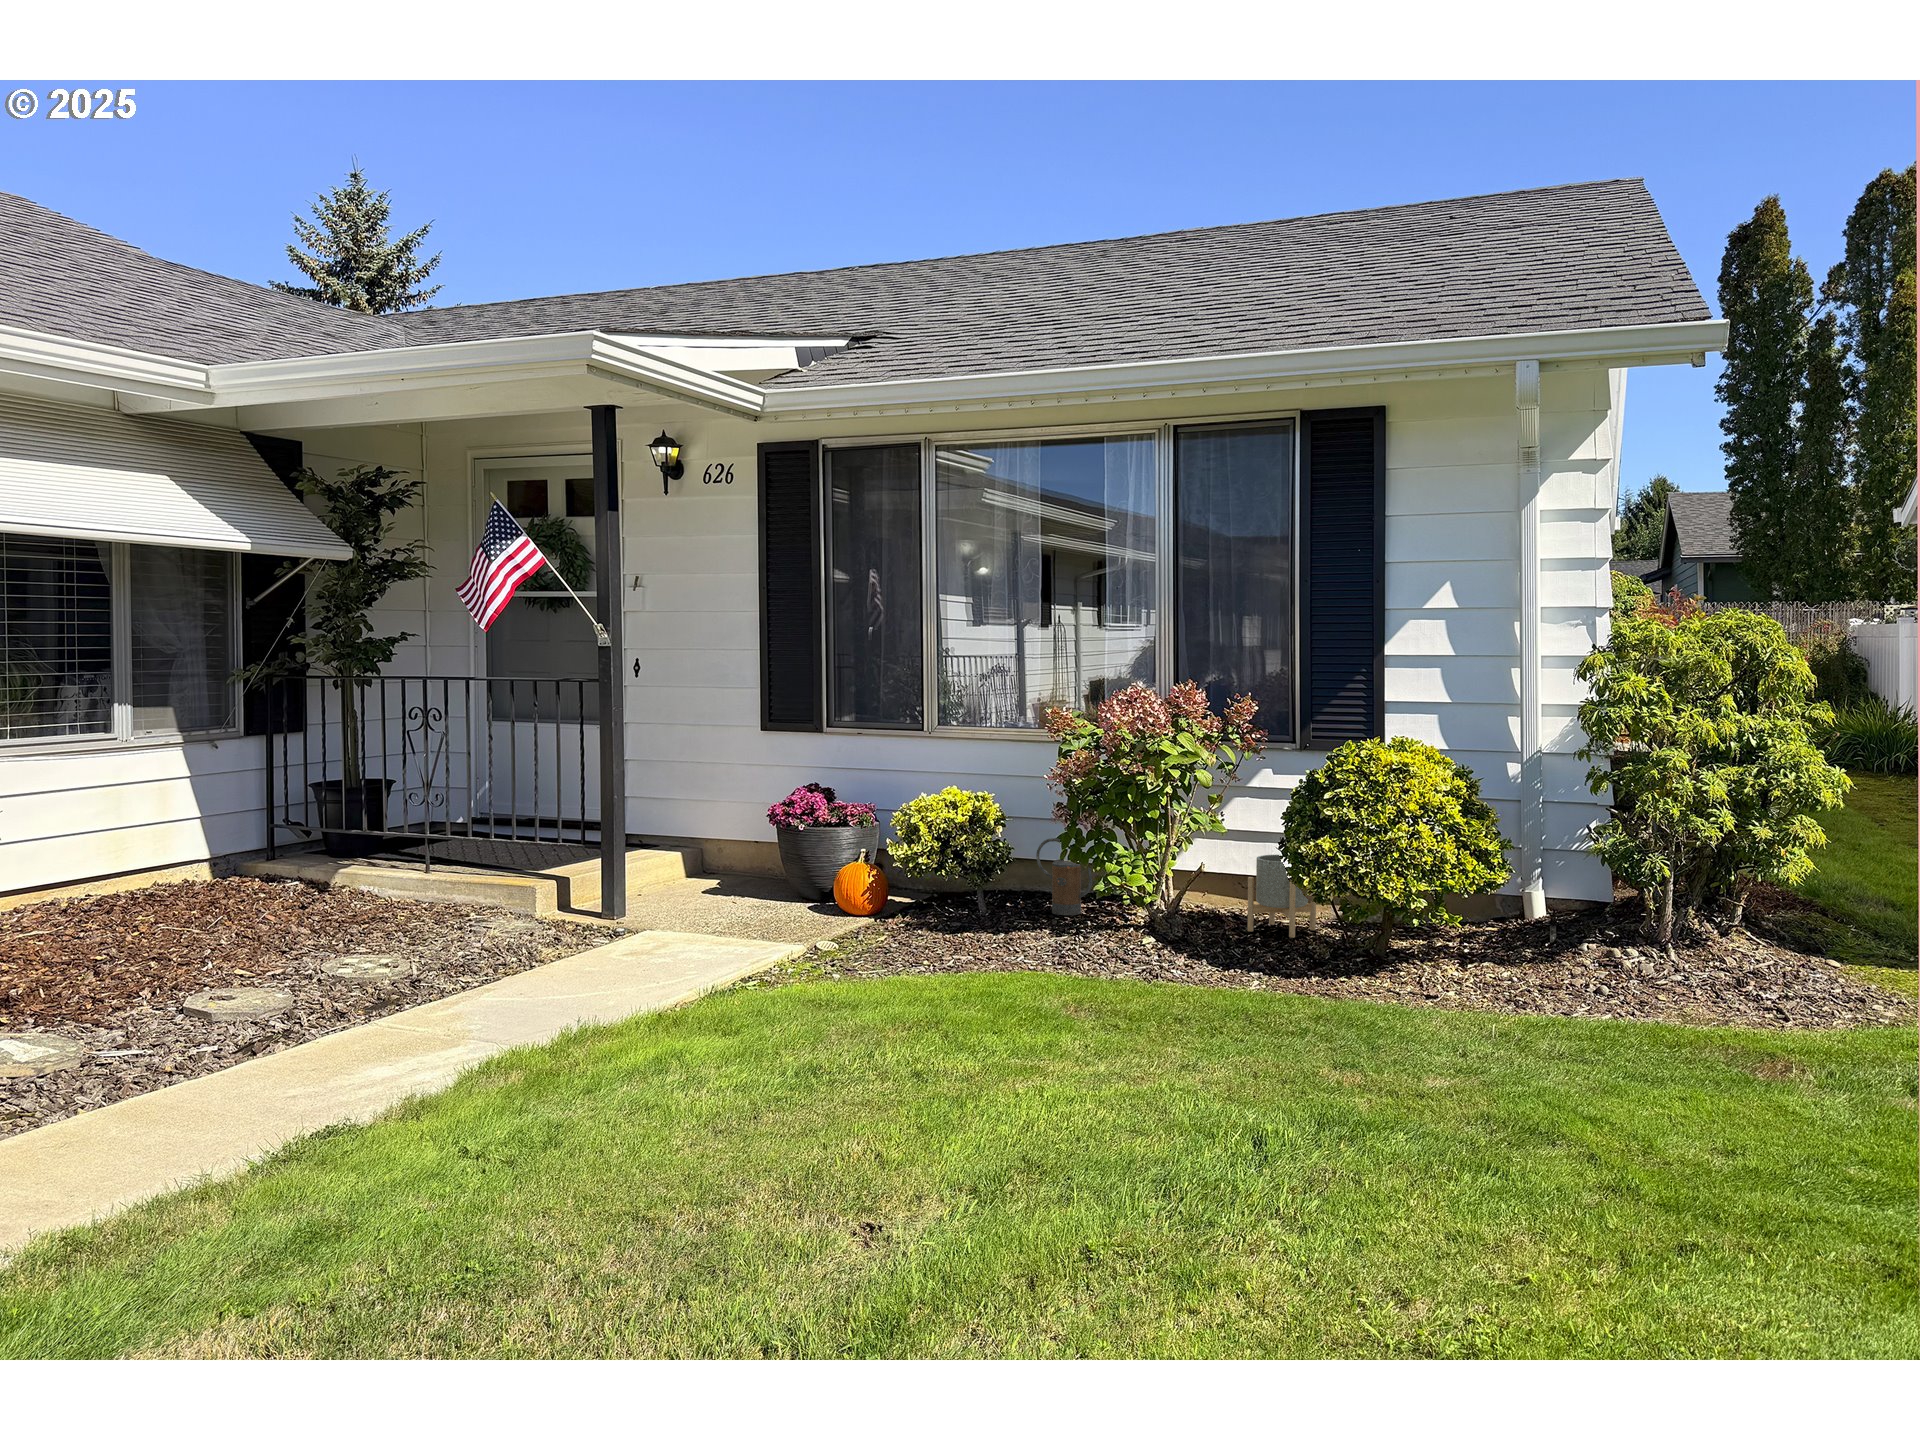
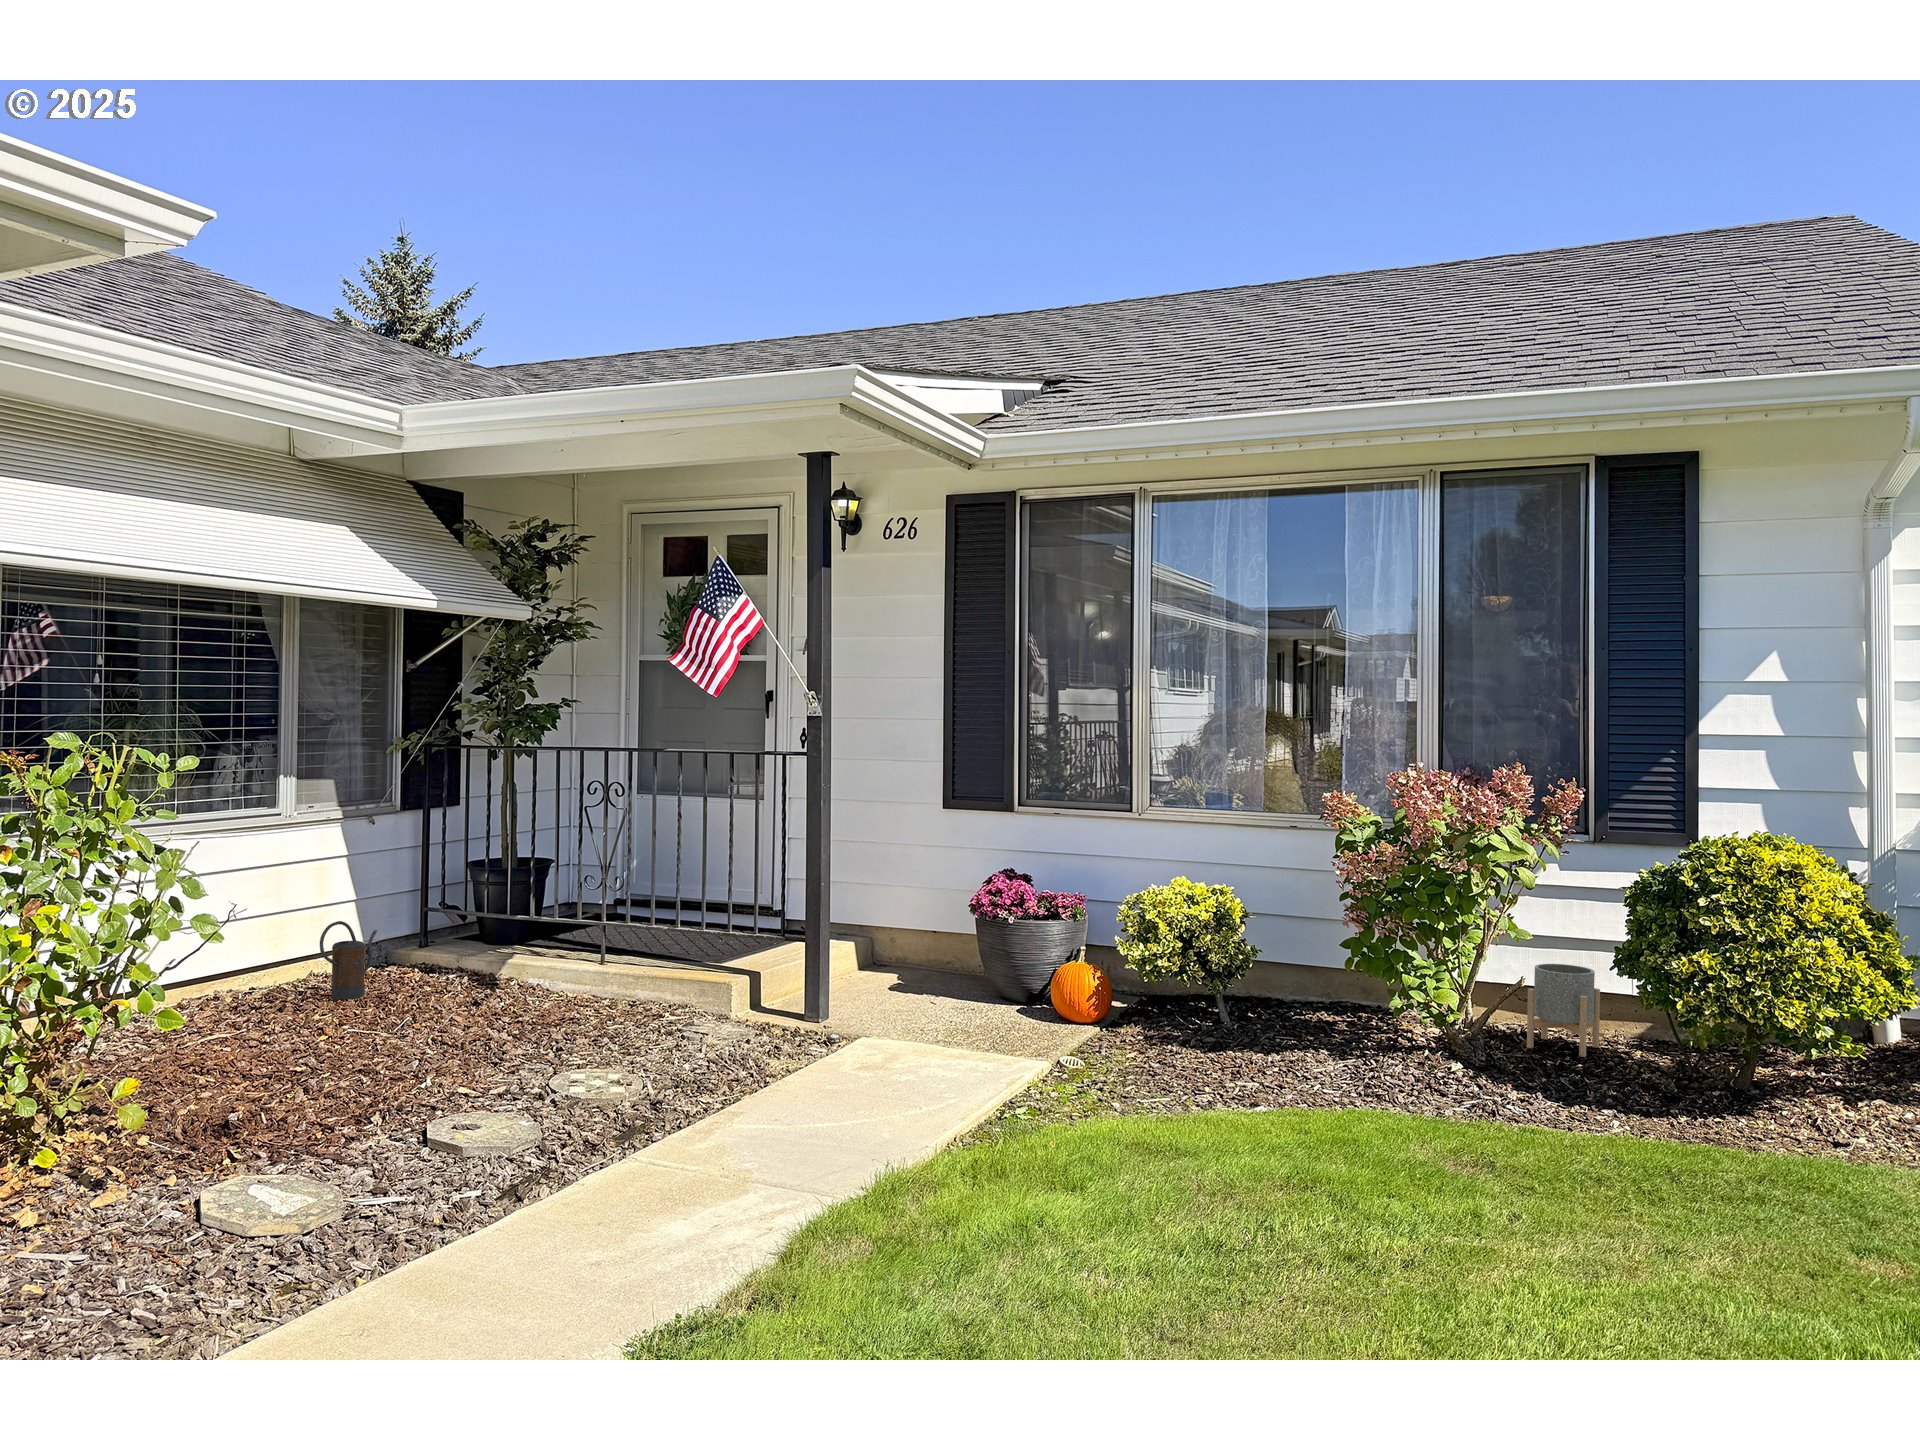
watering can: present [1036,838,1092,915] -> present [320,921,377,999]

